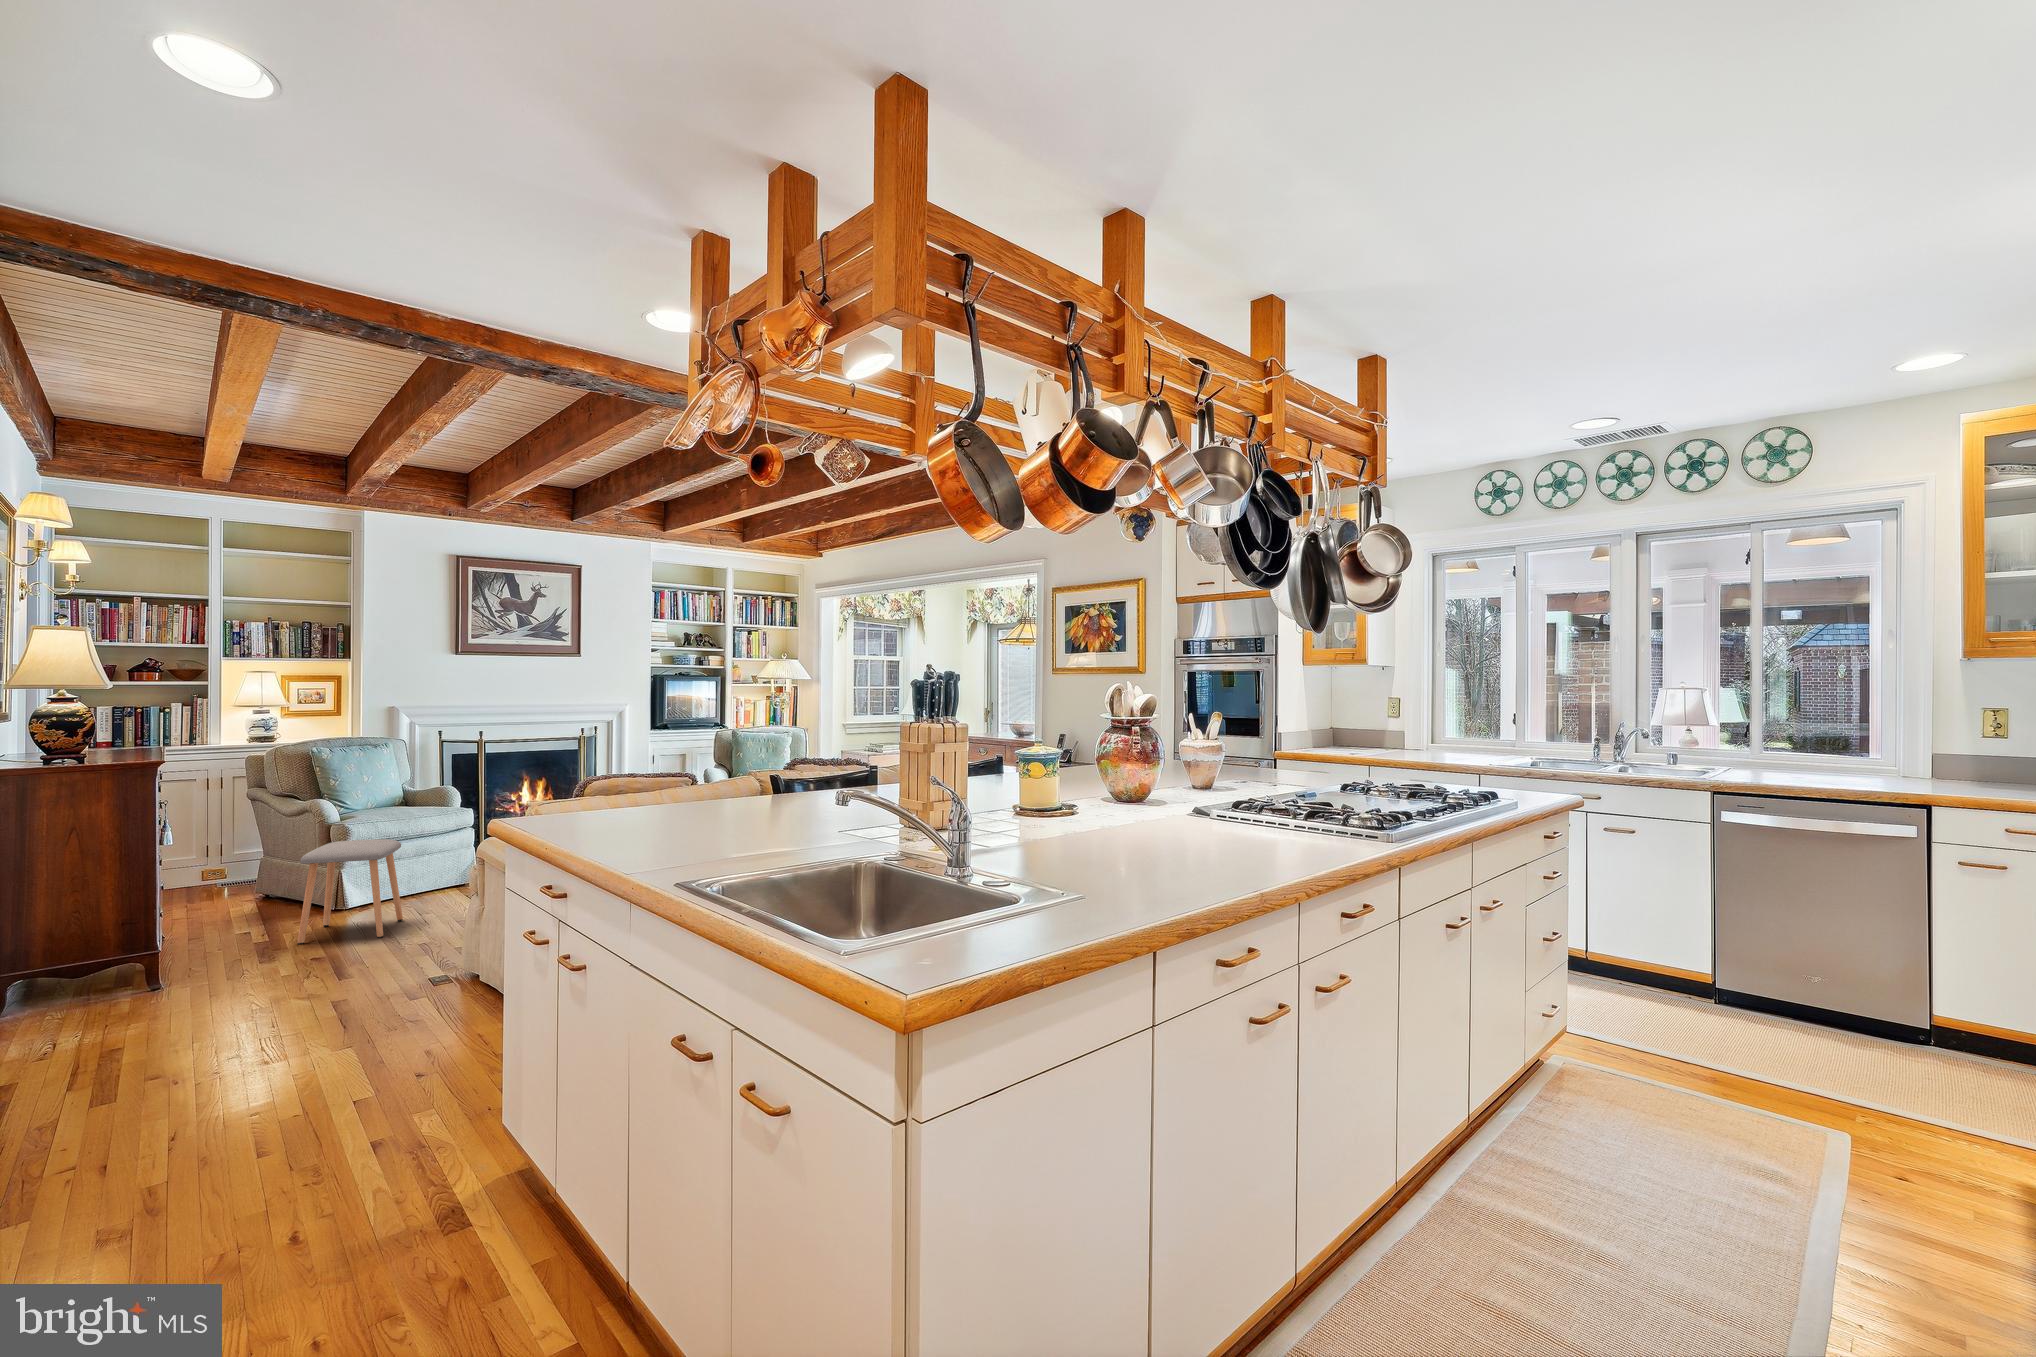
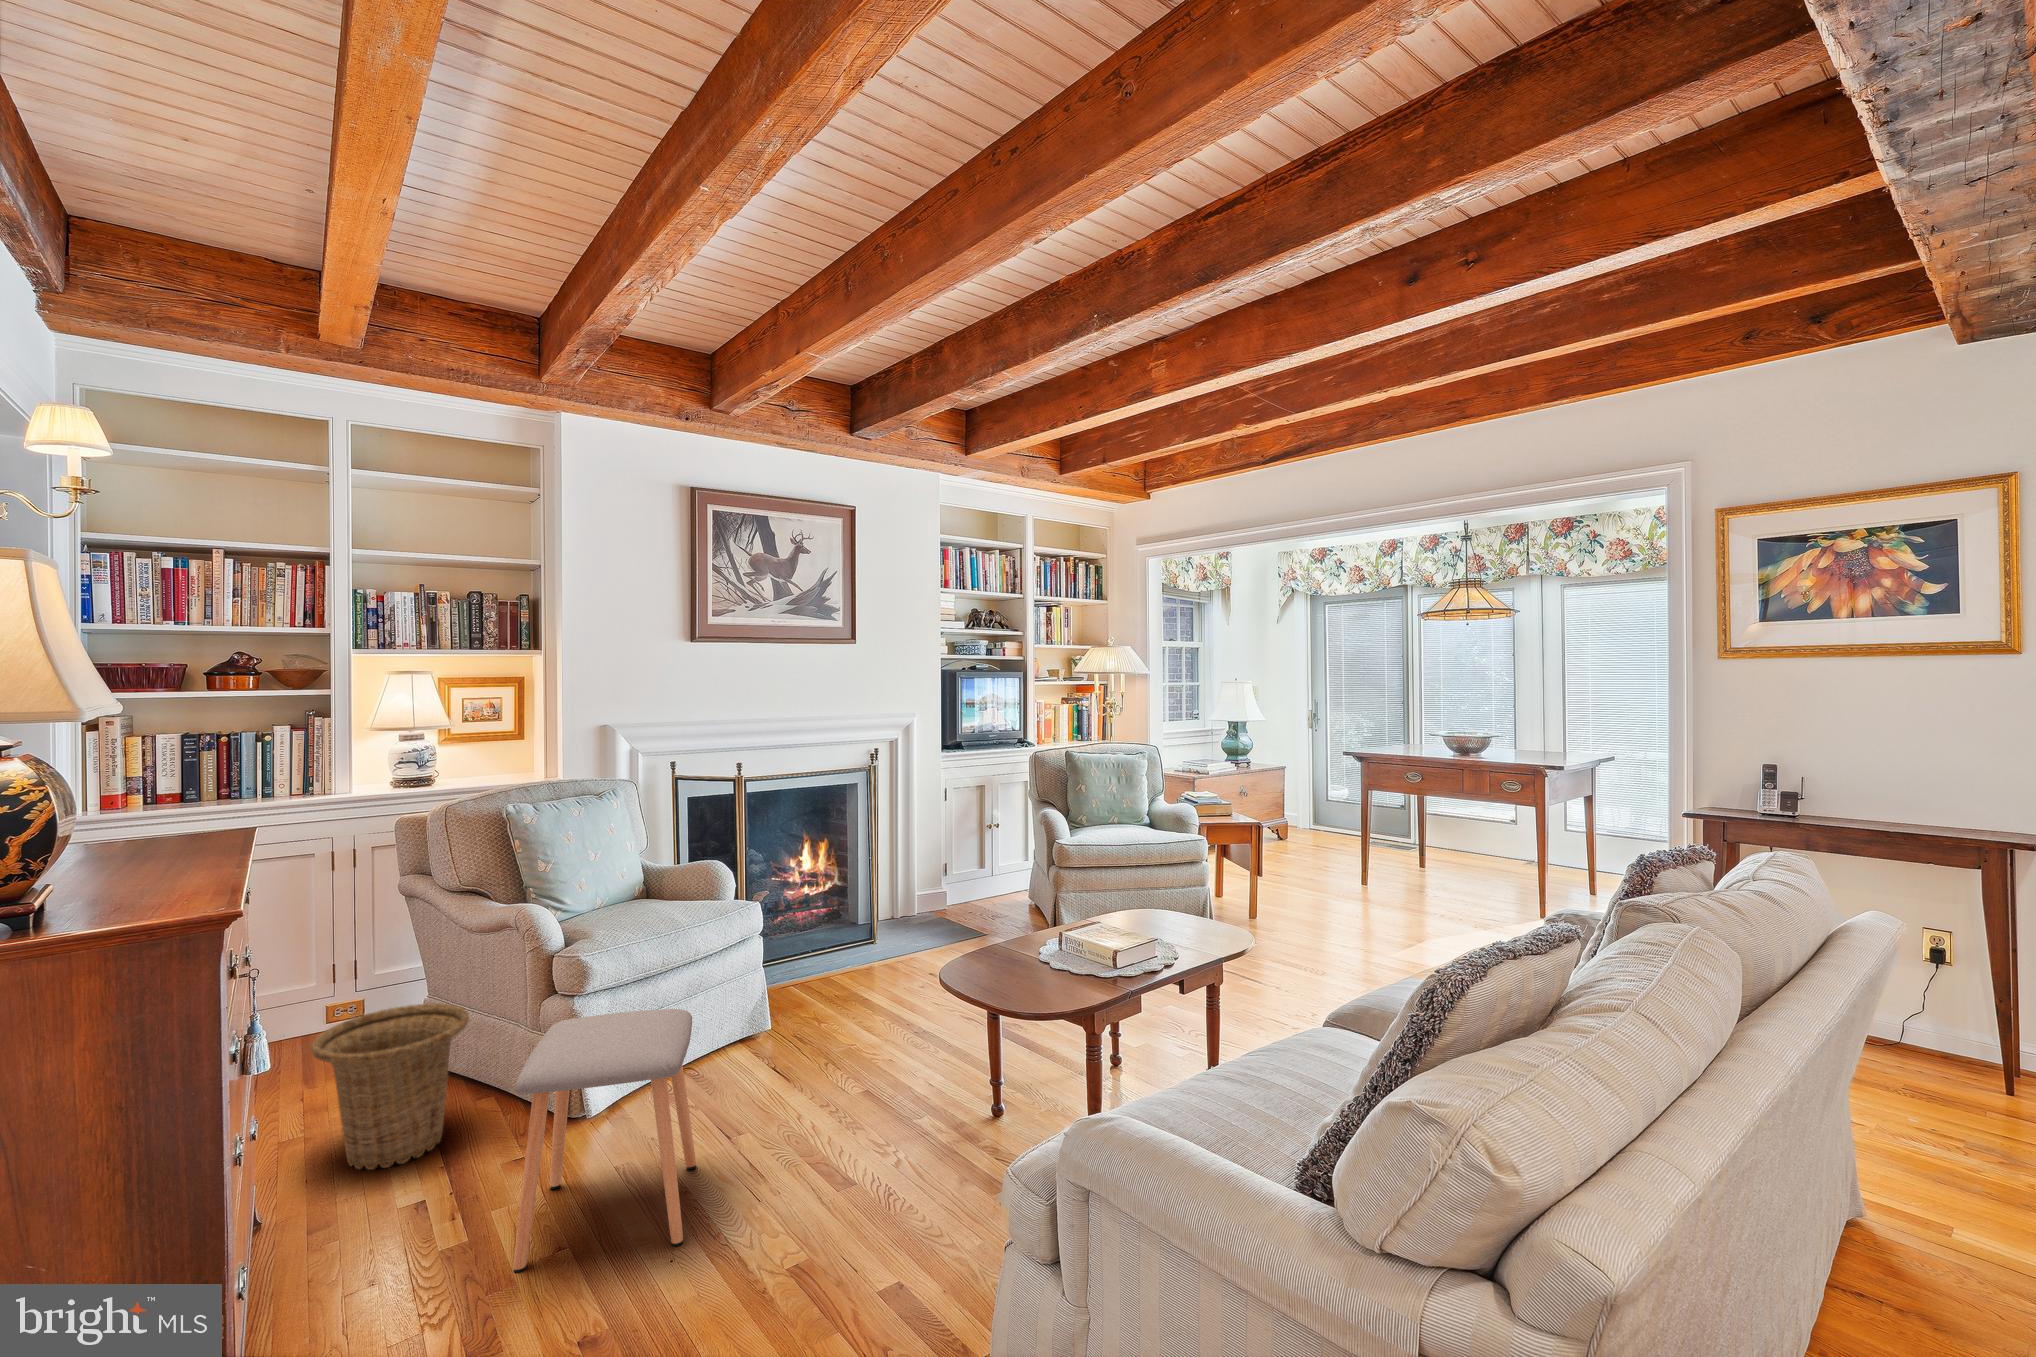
basket: none [198,849,286,924] -> present [311,1003,469,1170]

